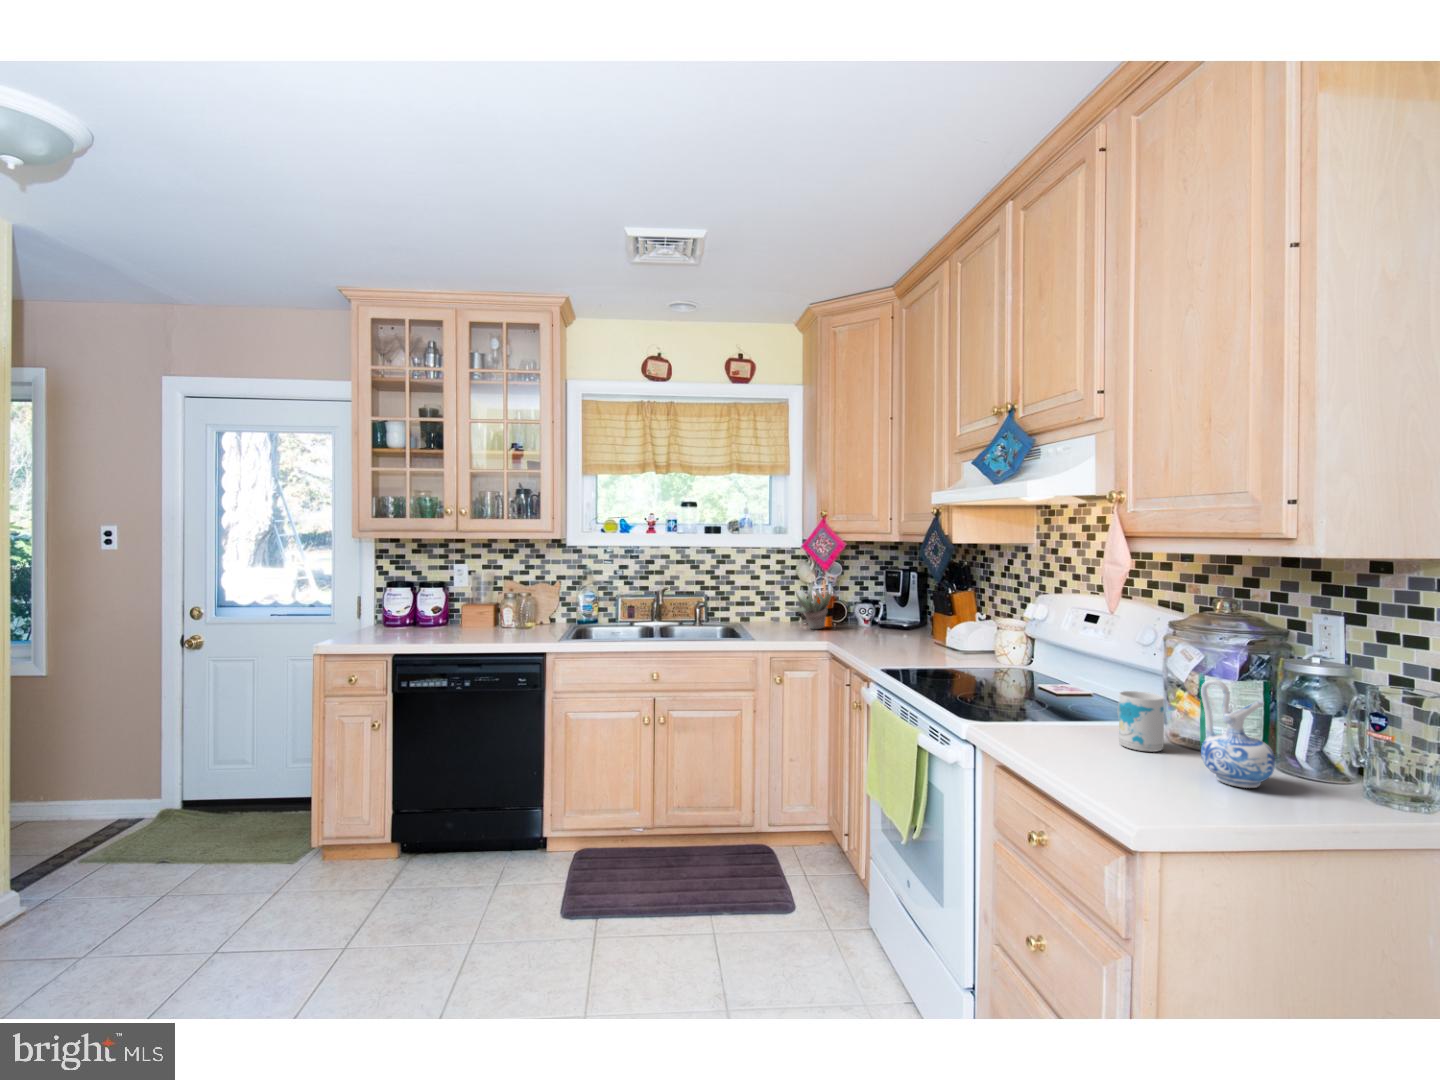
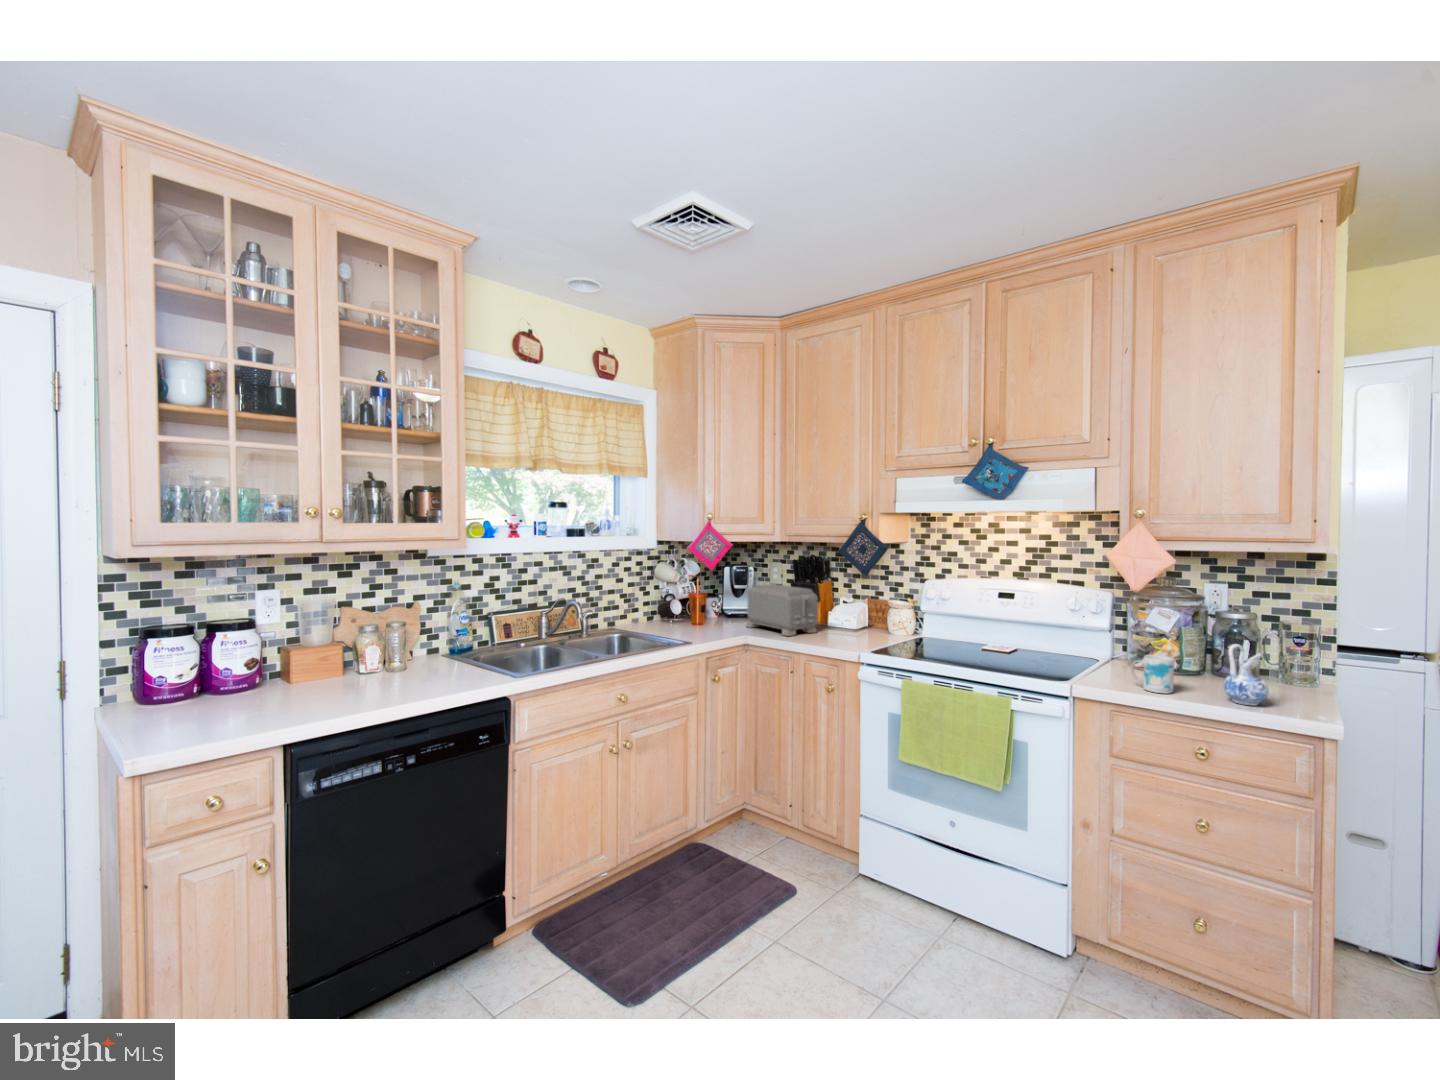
succulent plant: present [786,581,832,629] -> none [681,578,714,628]
toaster: none [866,588,923,644] -> present [746,584,818,636]

